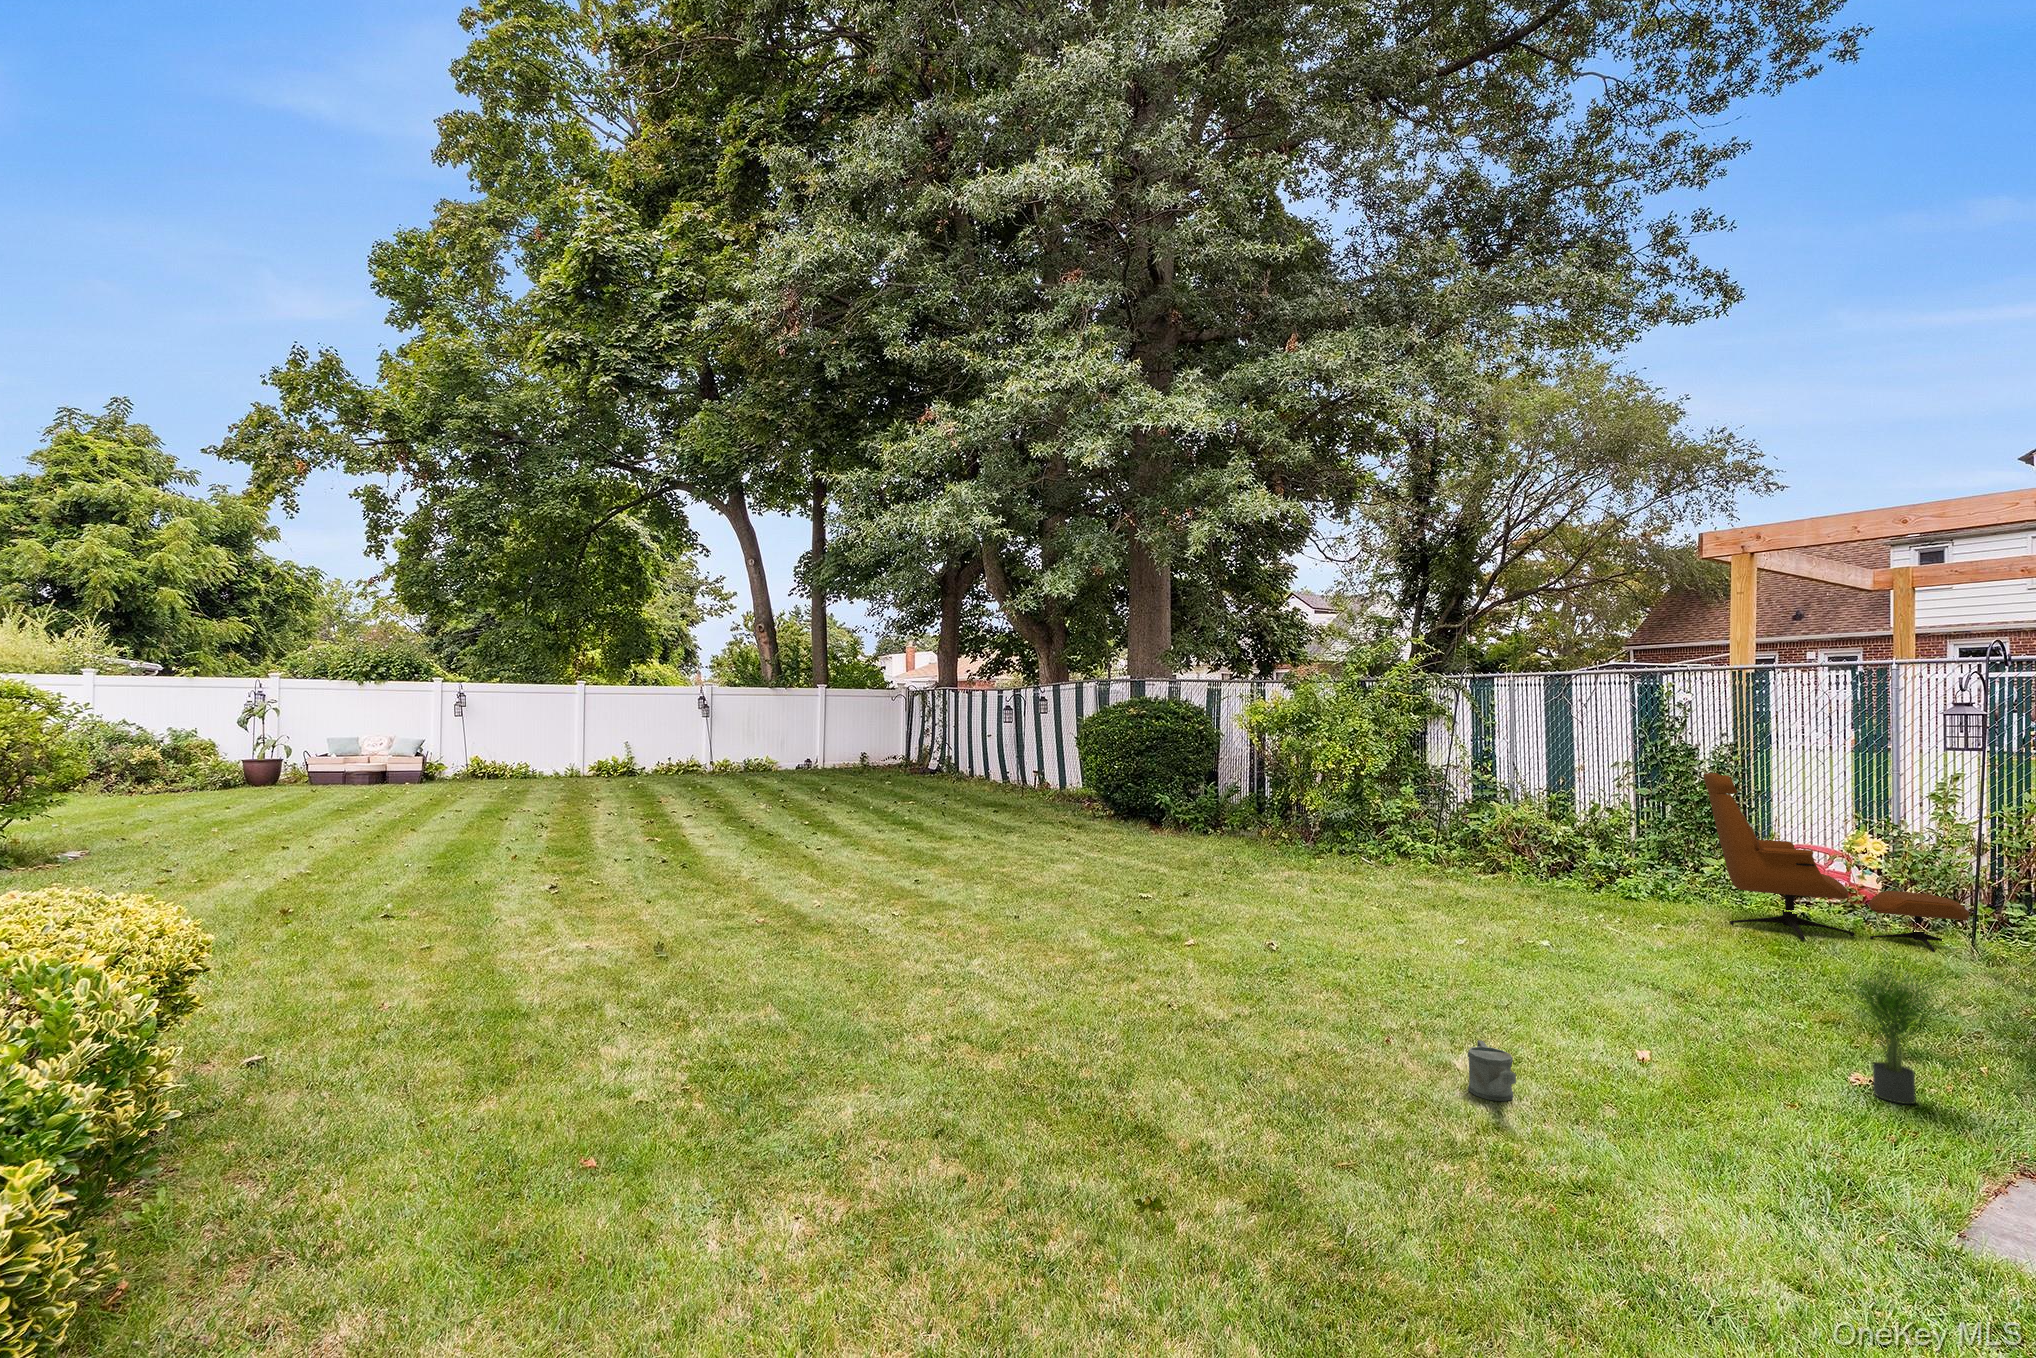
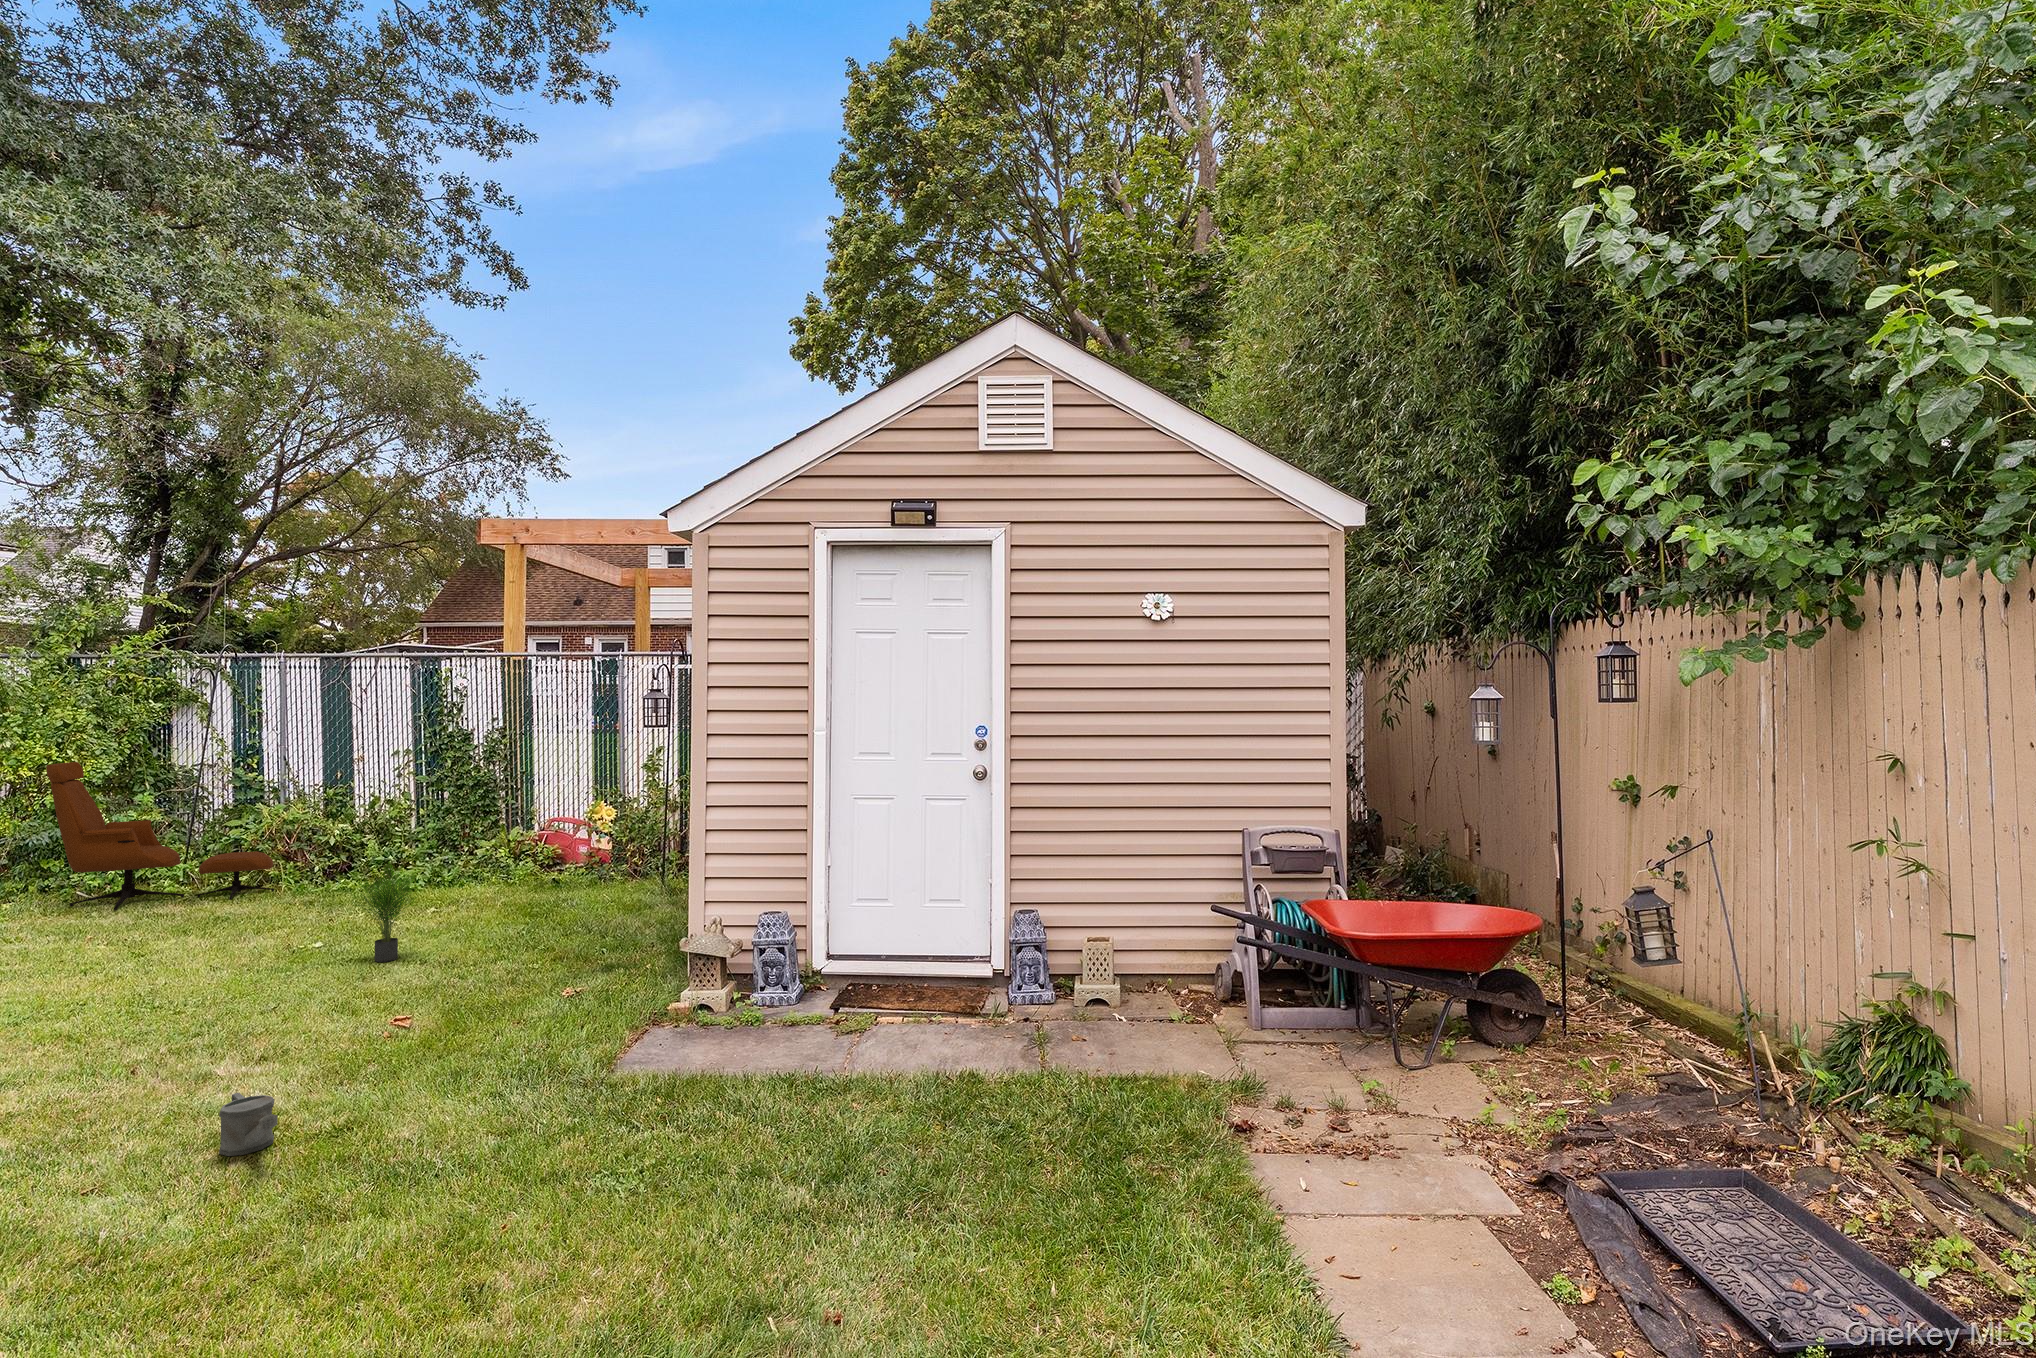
lounge chair: present [1704,773,1969,952] -> present [46,762,274,910]
potted plant: present [1836,952,1941,1104] -> present [357,863,415,962]

